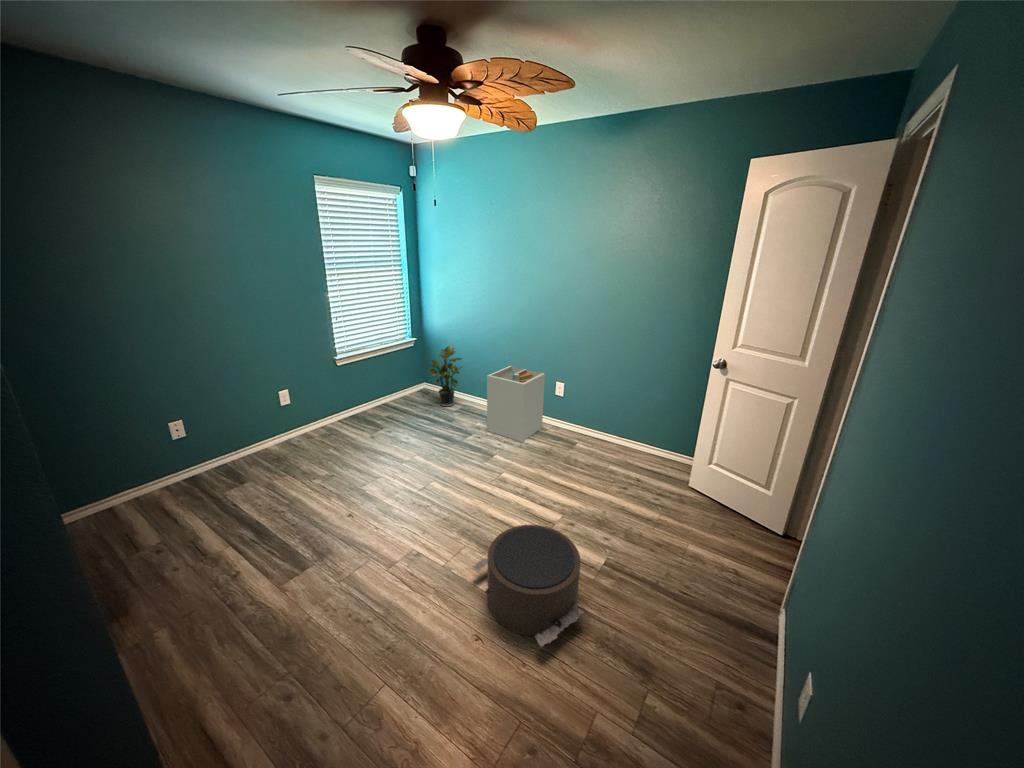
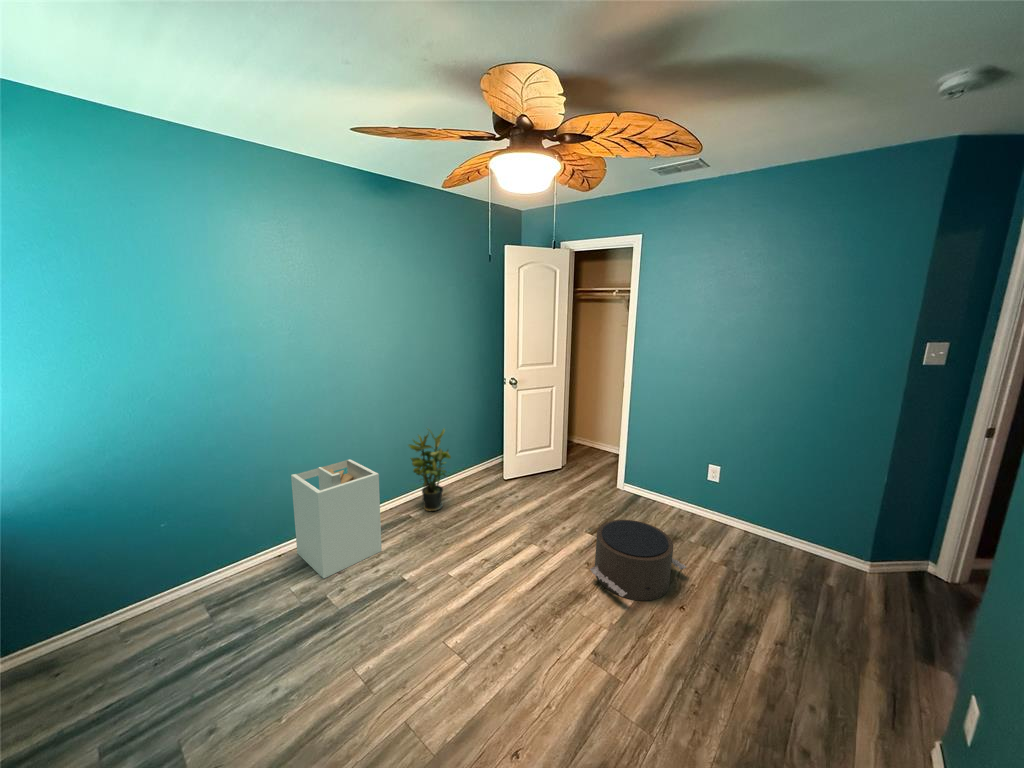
potted plant: present [428,345,462,407] -> present [408,429,451,511]

